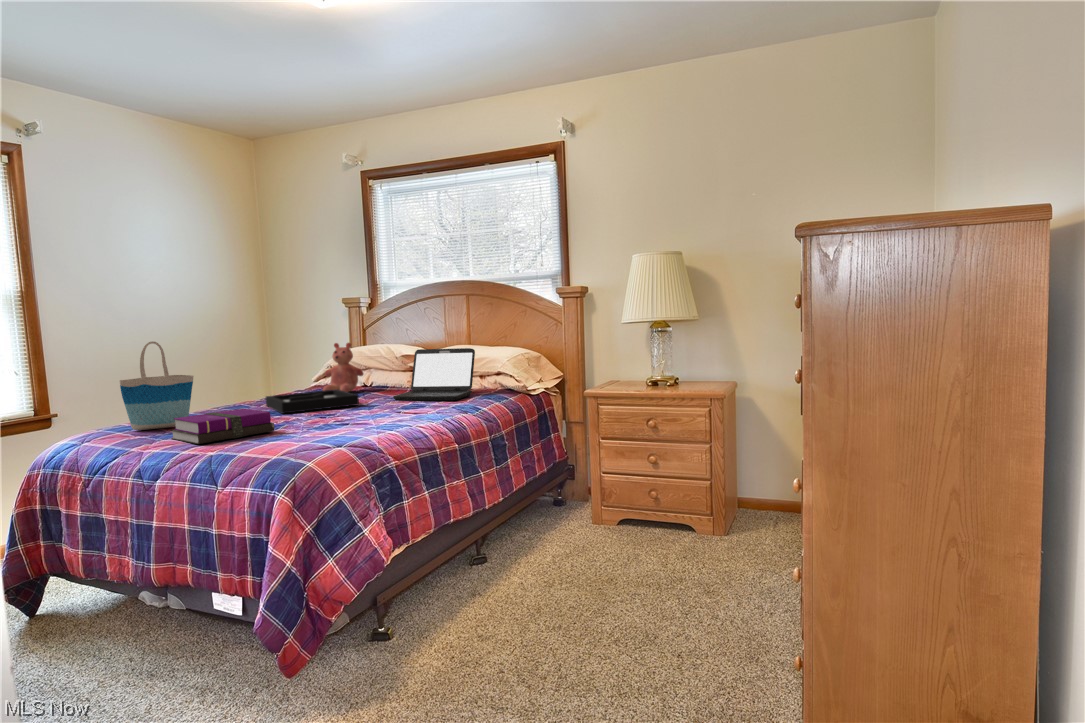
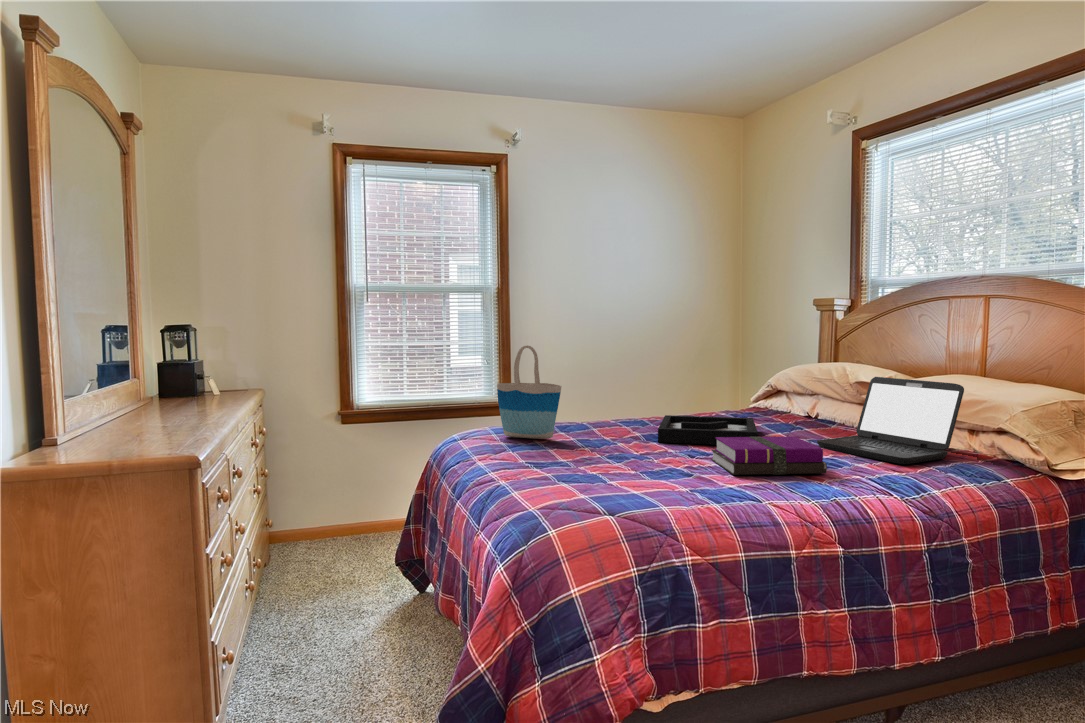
teddy bear: present [323,343,363,392] -> none [748,357,804,424]
notebook: present [171,409,275,444] -> present [711,436,827,475]

